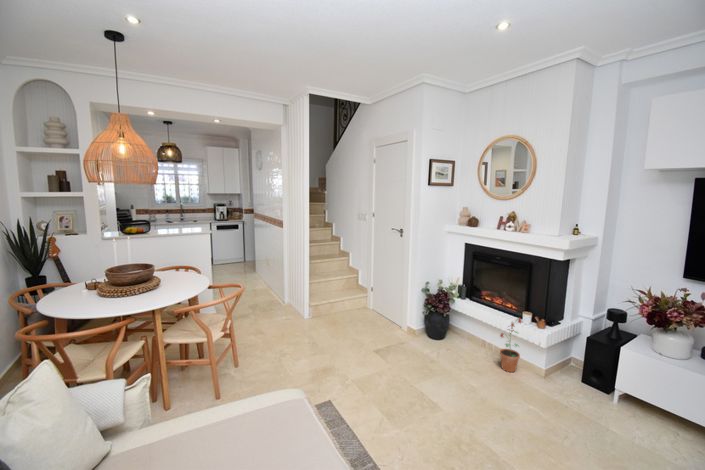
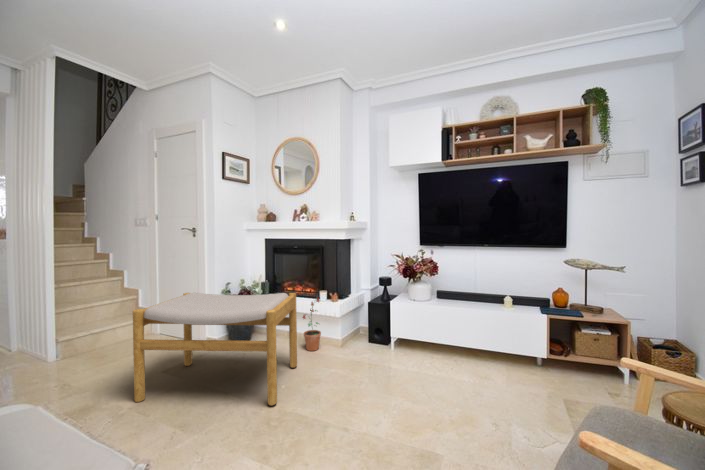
footstool: none [357,292,495,423] -> present [133,293,297,405]

